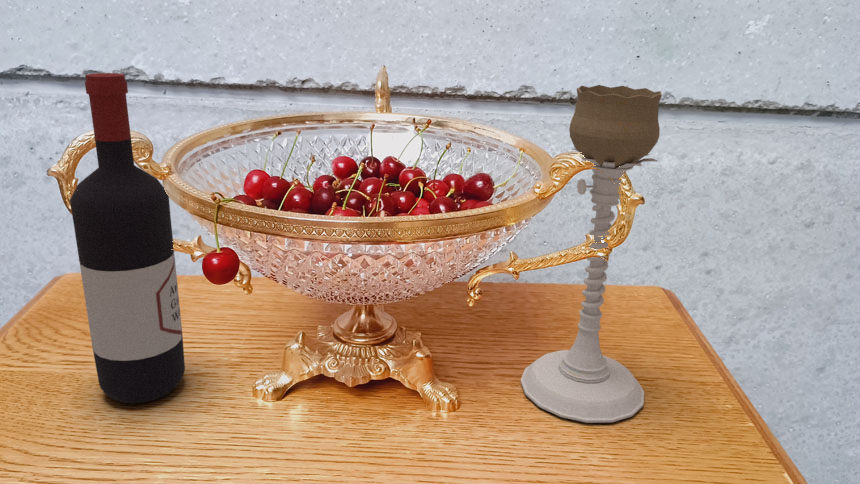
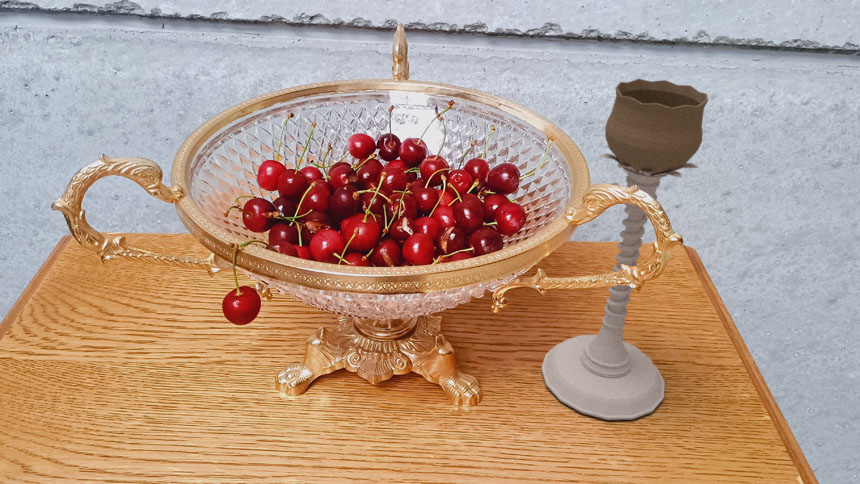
wine bottle: present [70,73,185,404] -> none [80,73,207,398]

